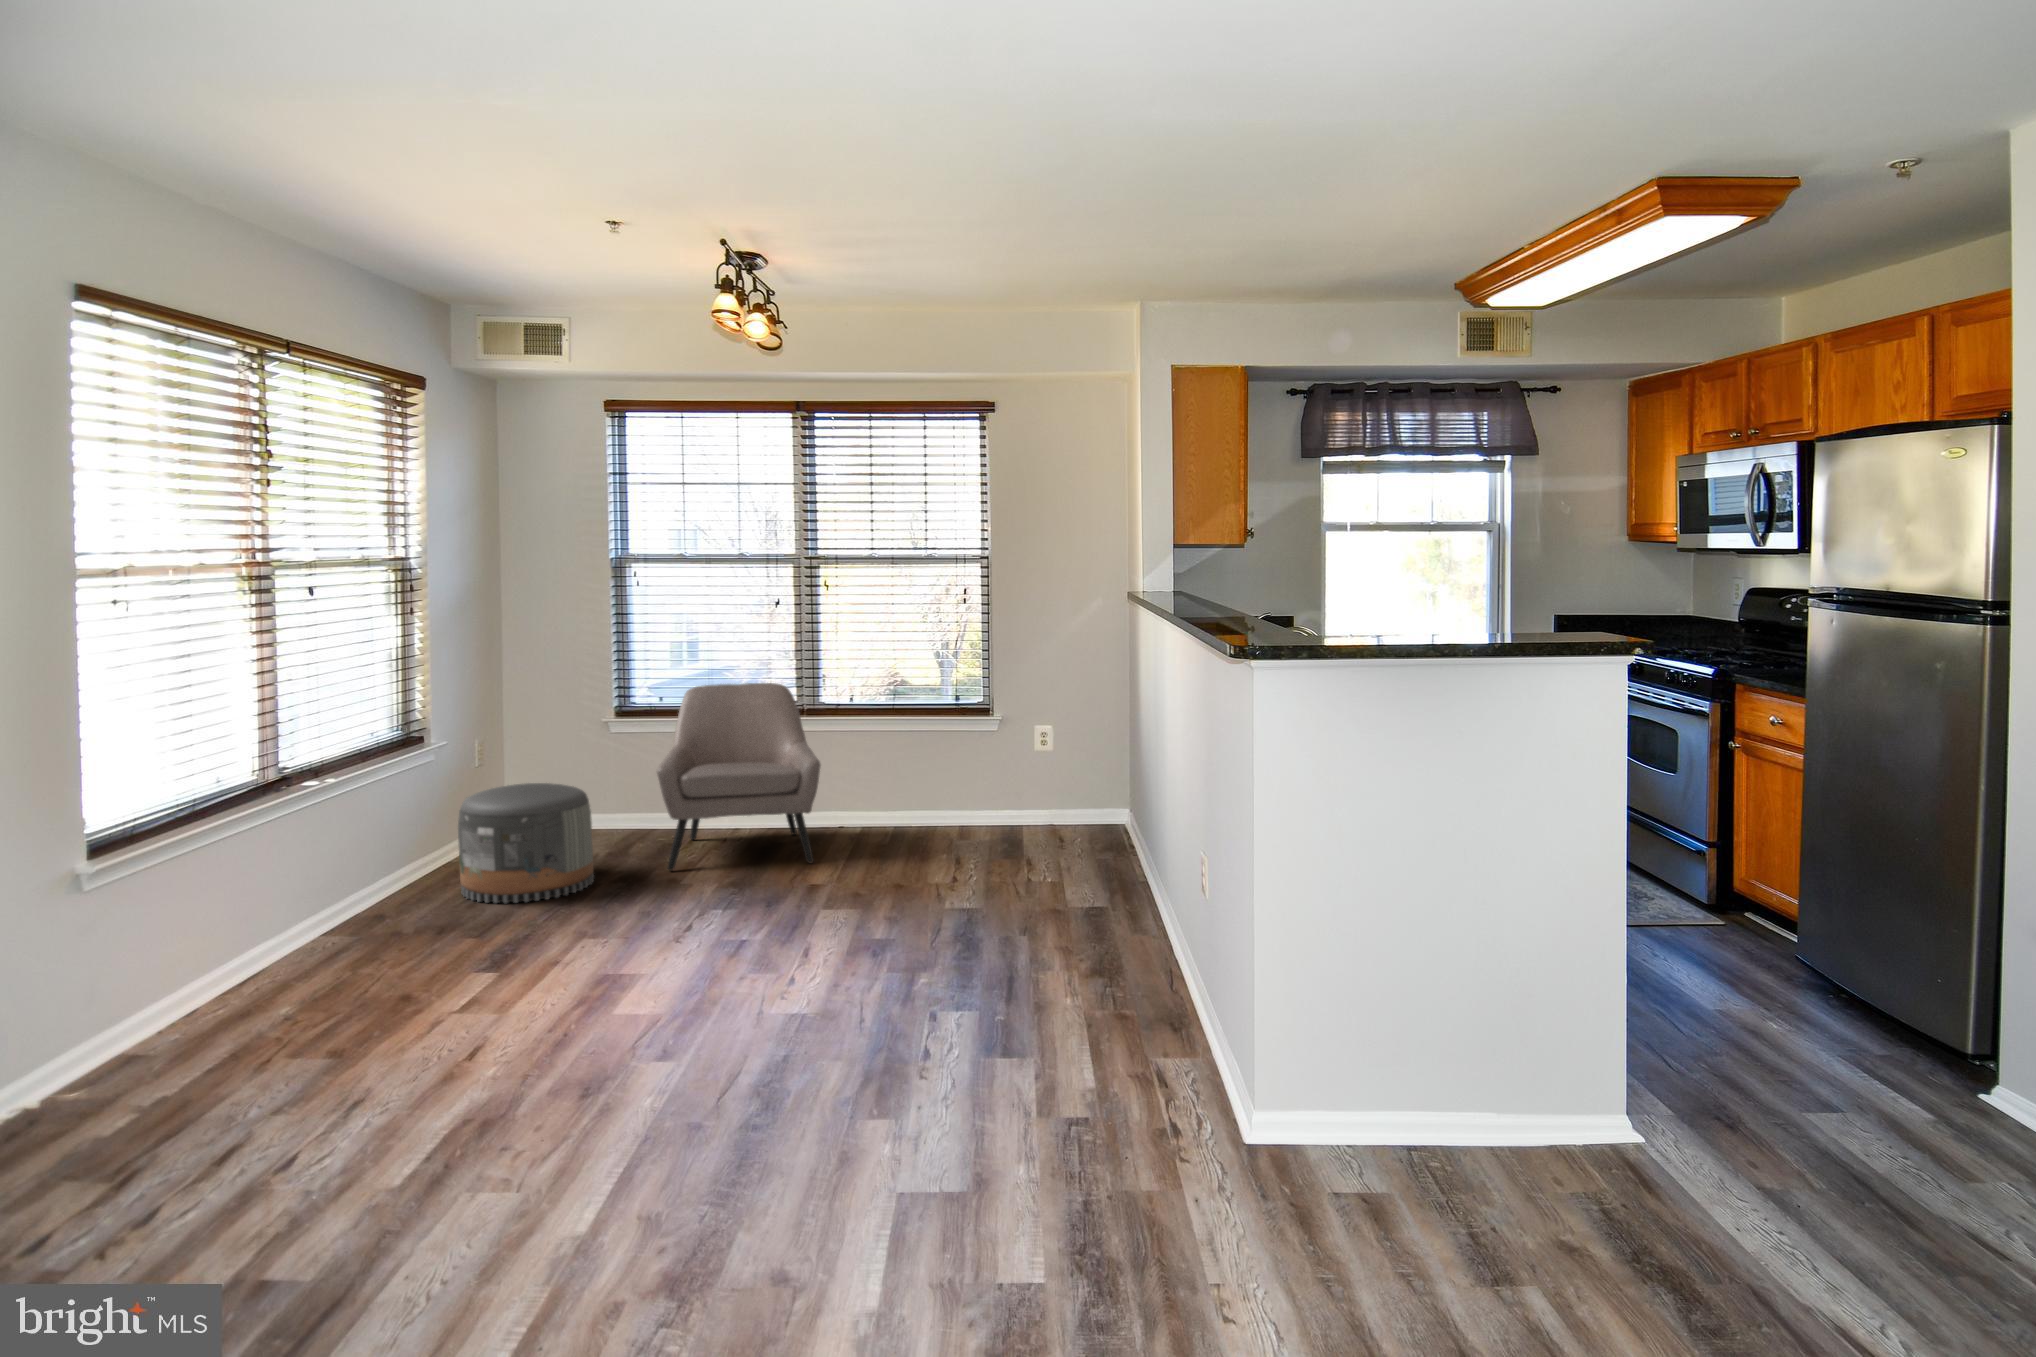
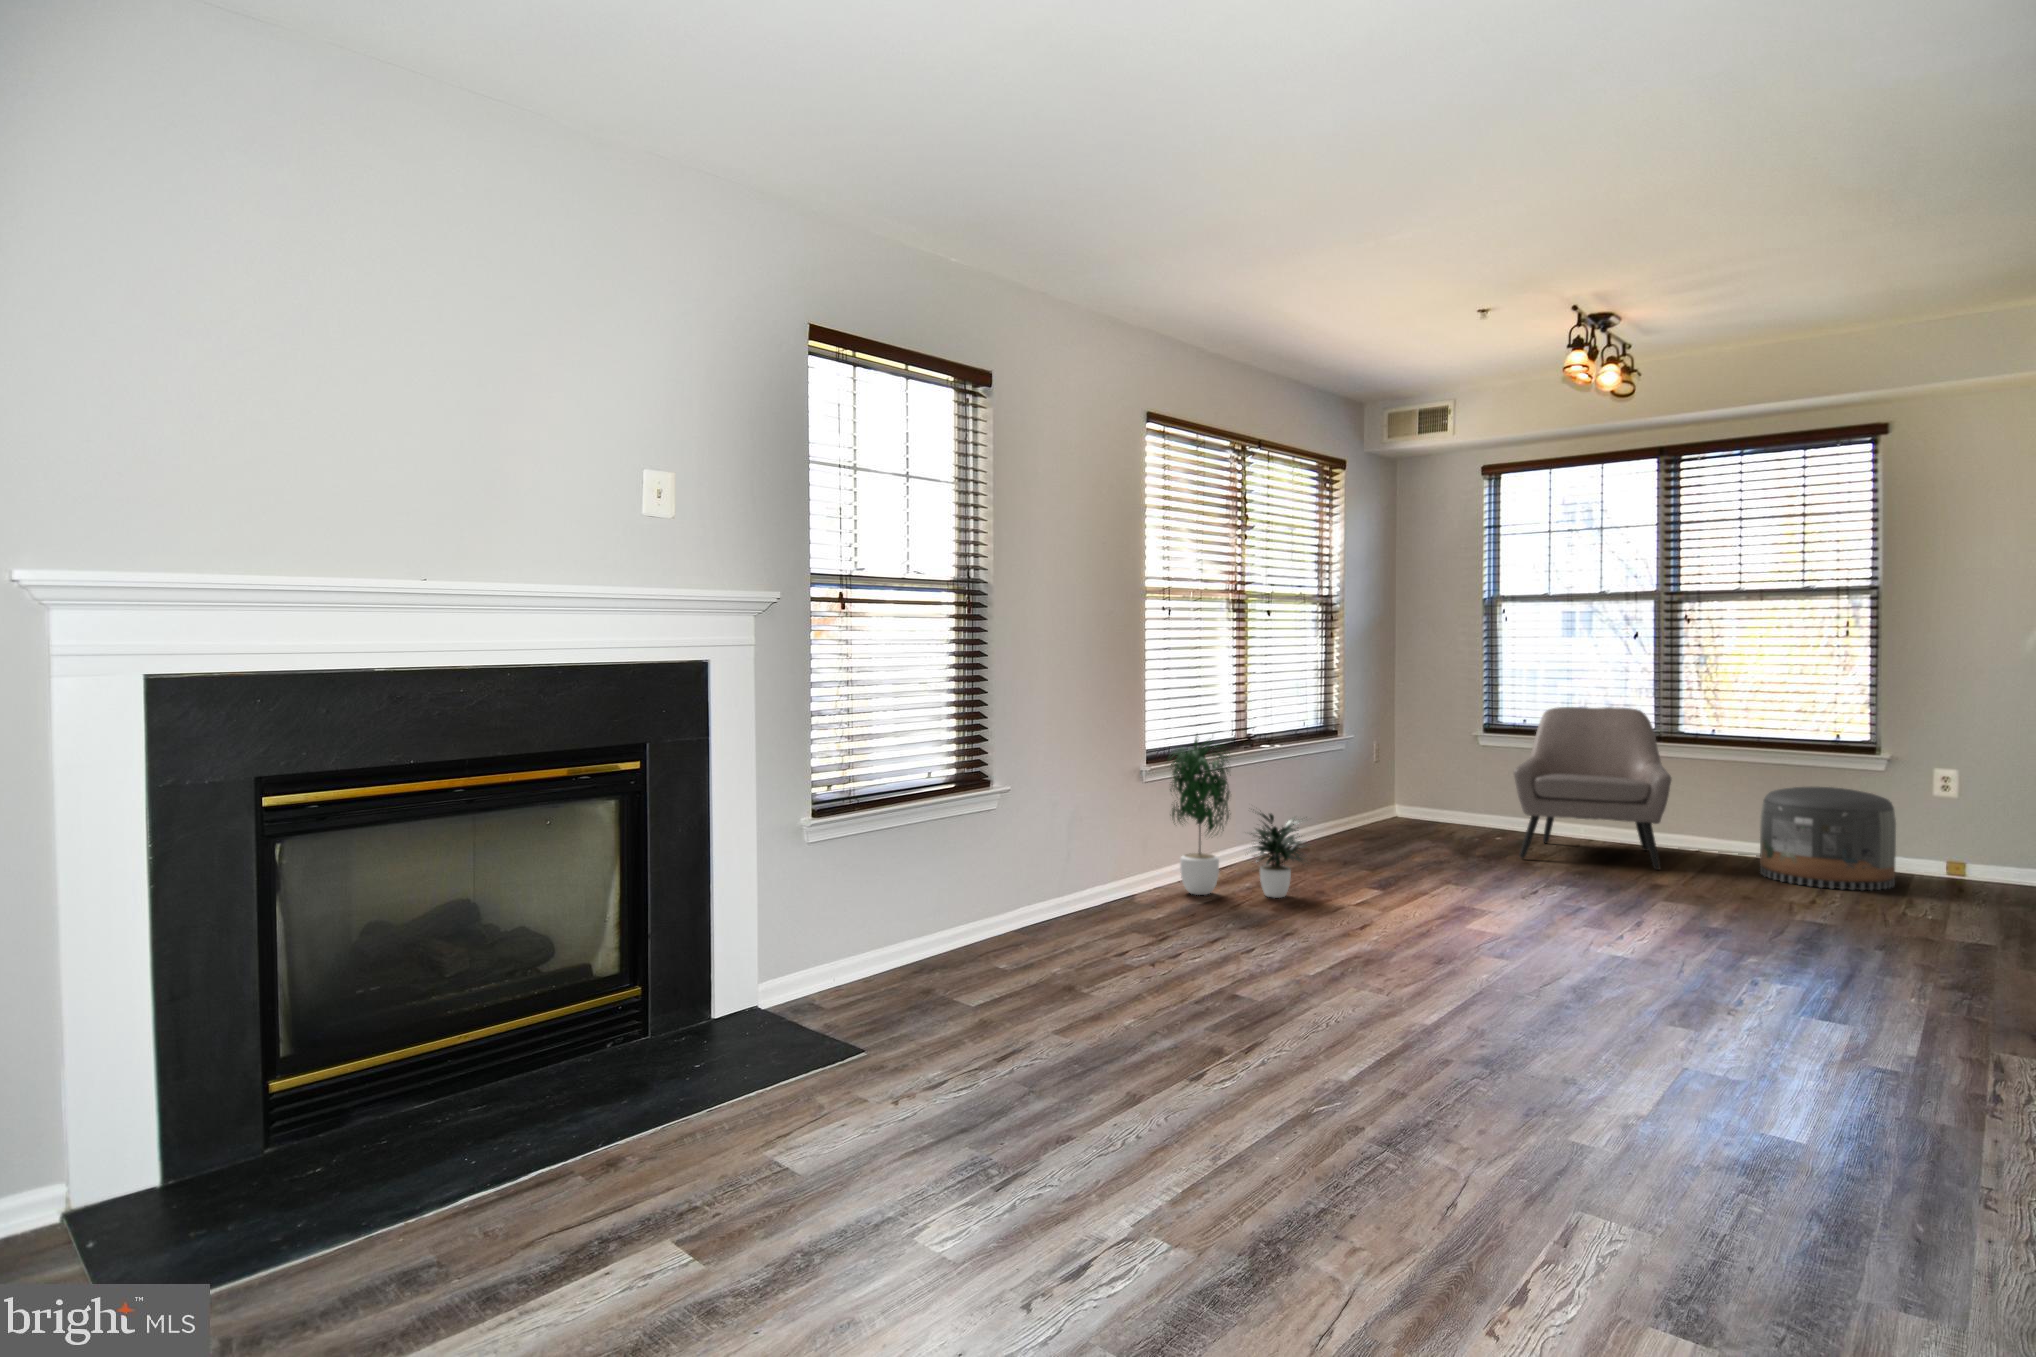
pouf: present [458,783,594,903] -> present [1760,787,1896,890]
potted plant: none [134,793,397,1039] -> present [1170,736,1307,898]

